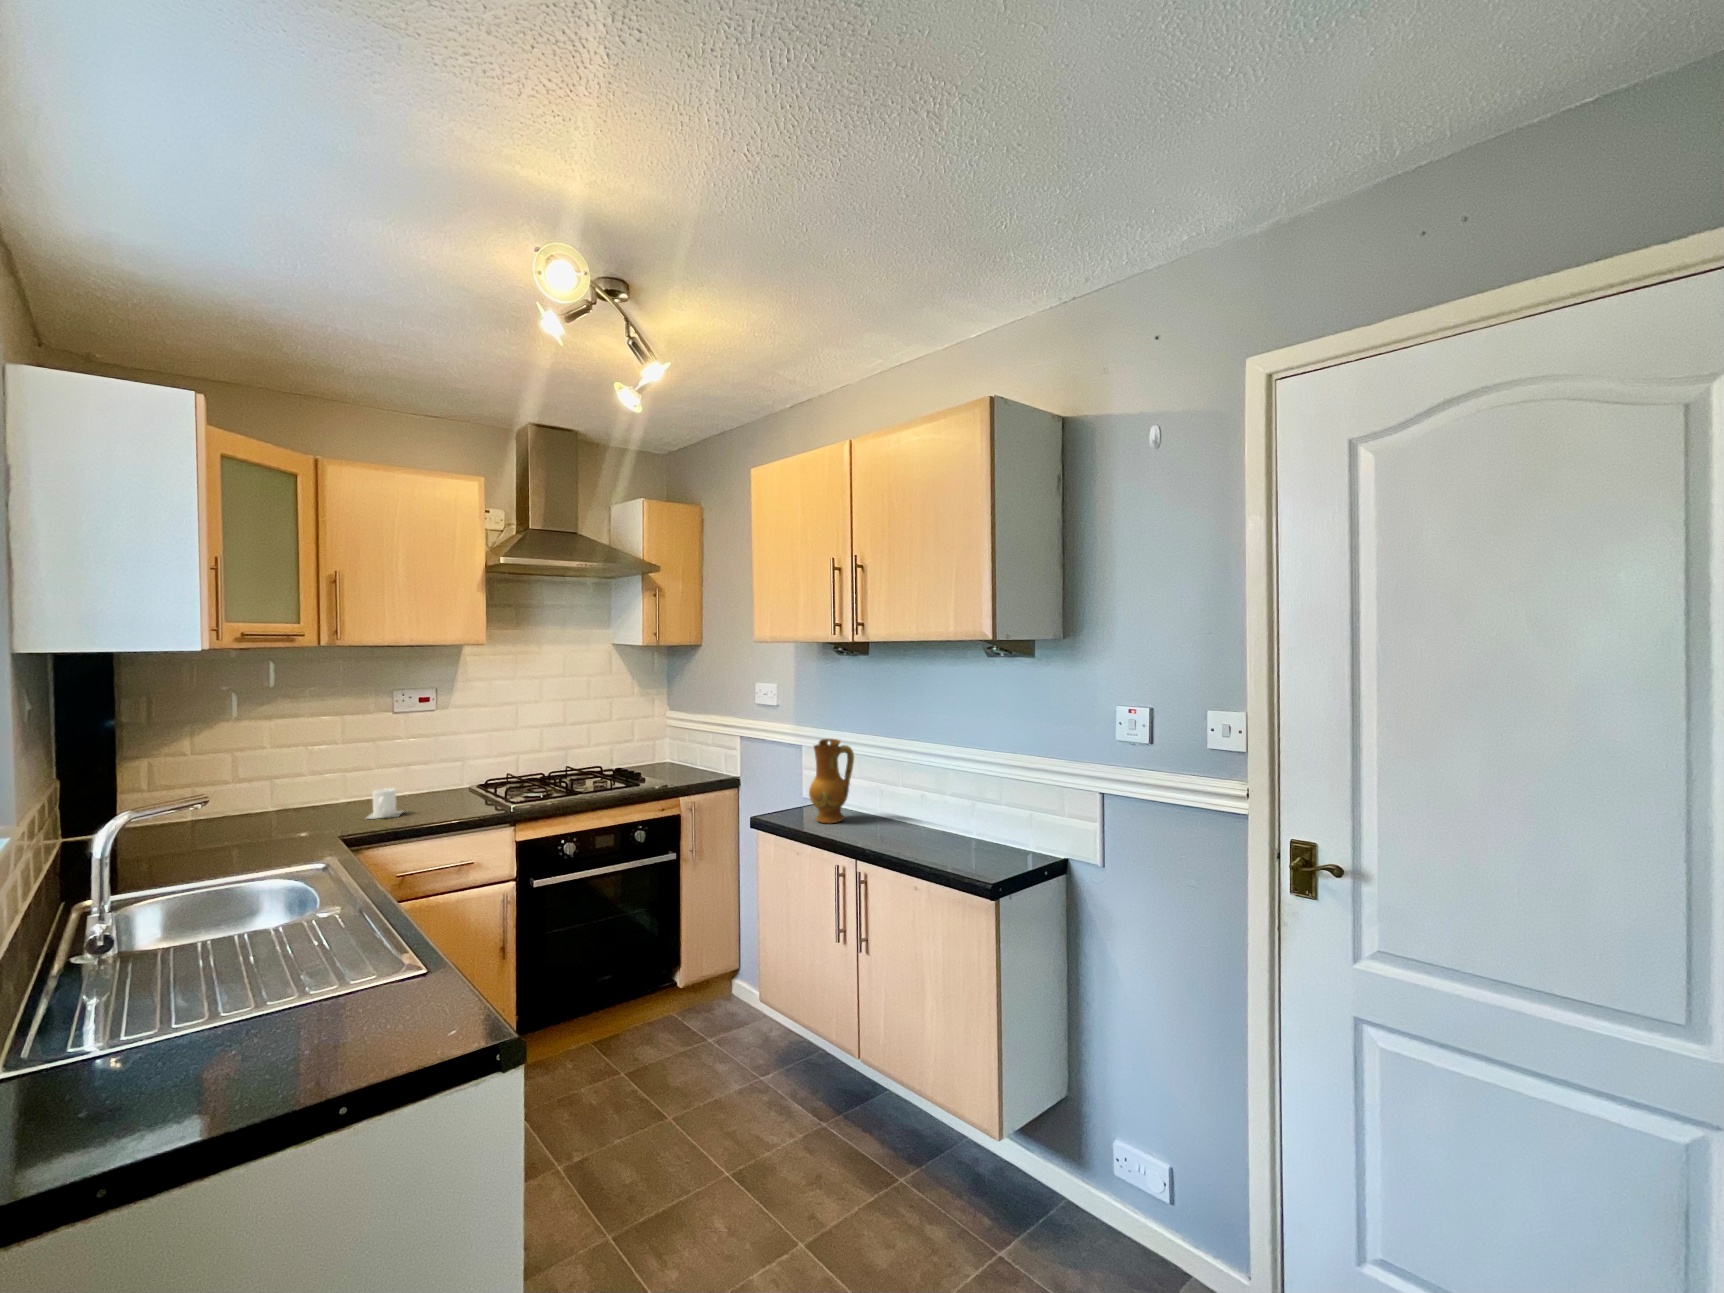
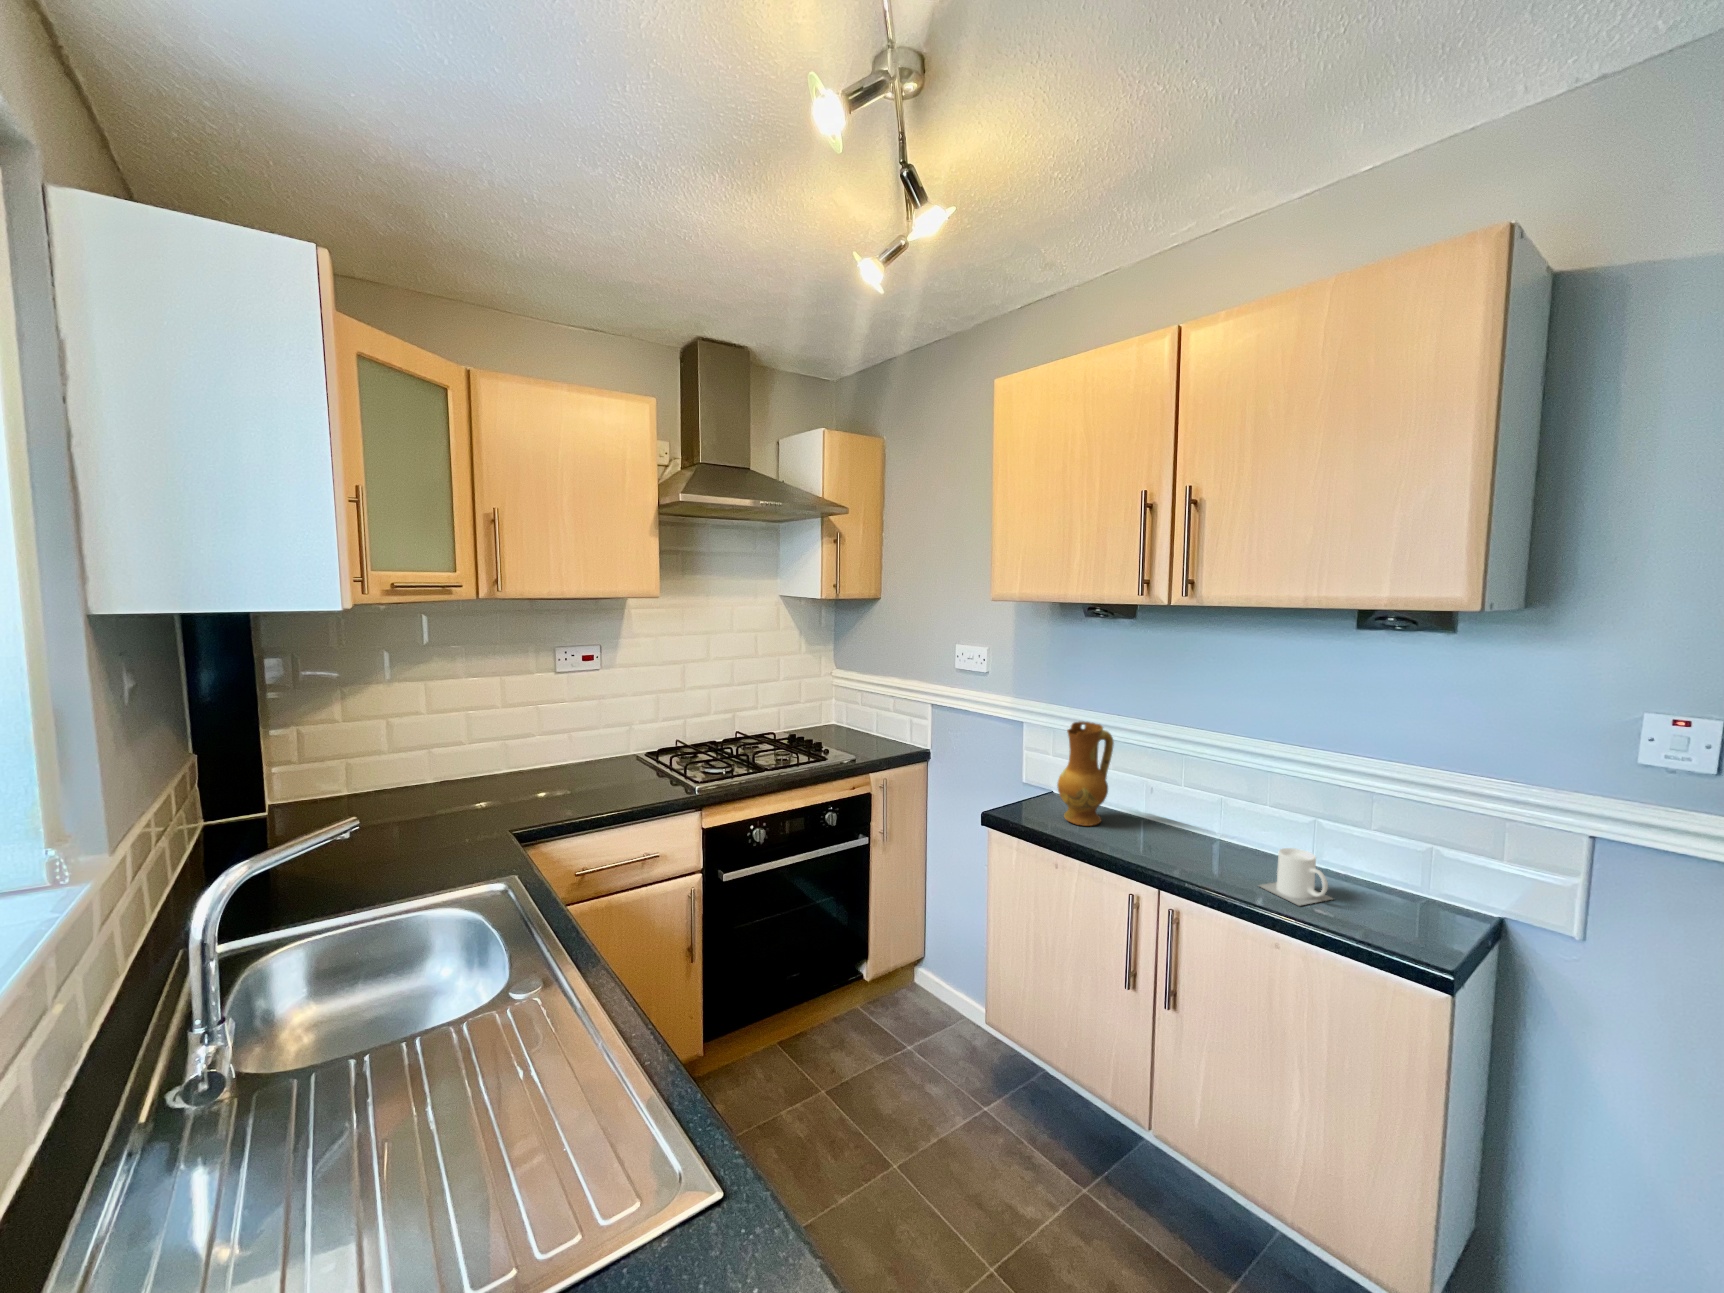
mug: present [367,788,404,819] -> present [1259,848,1332,905]

